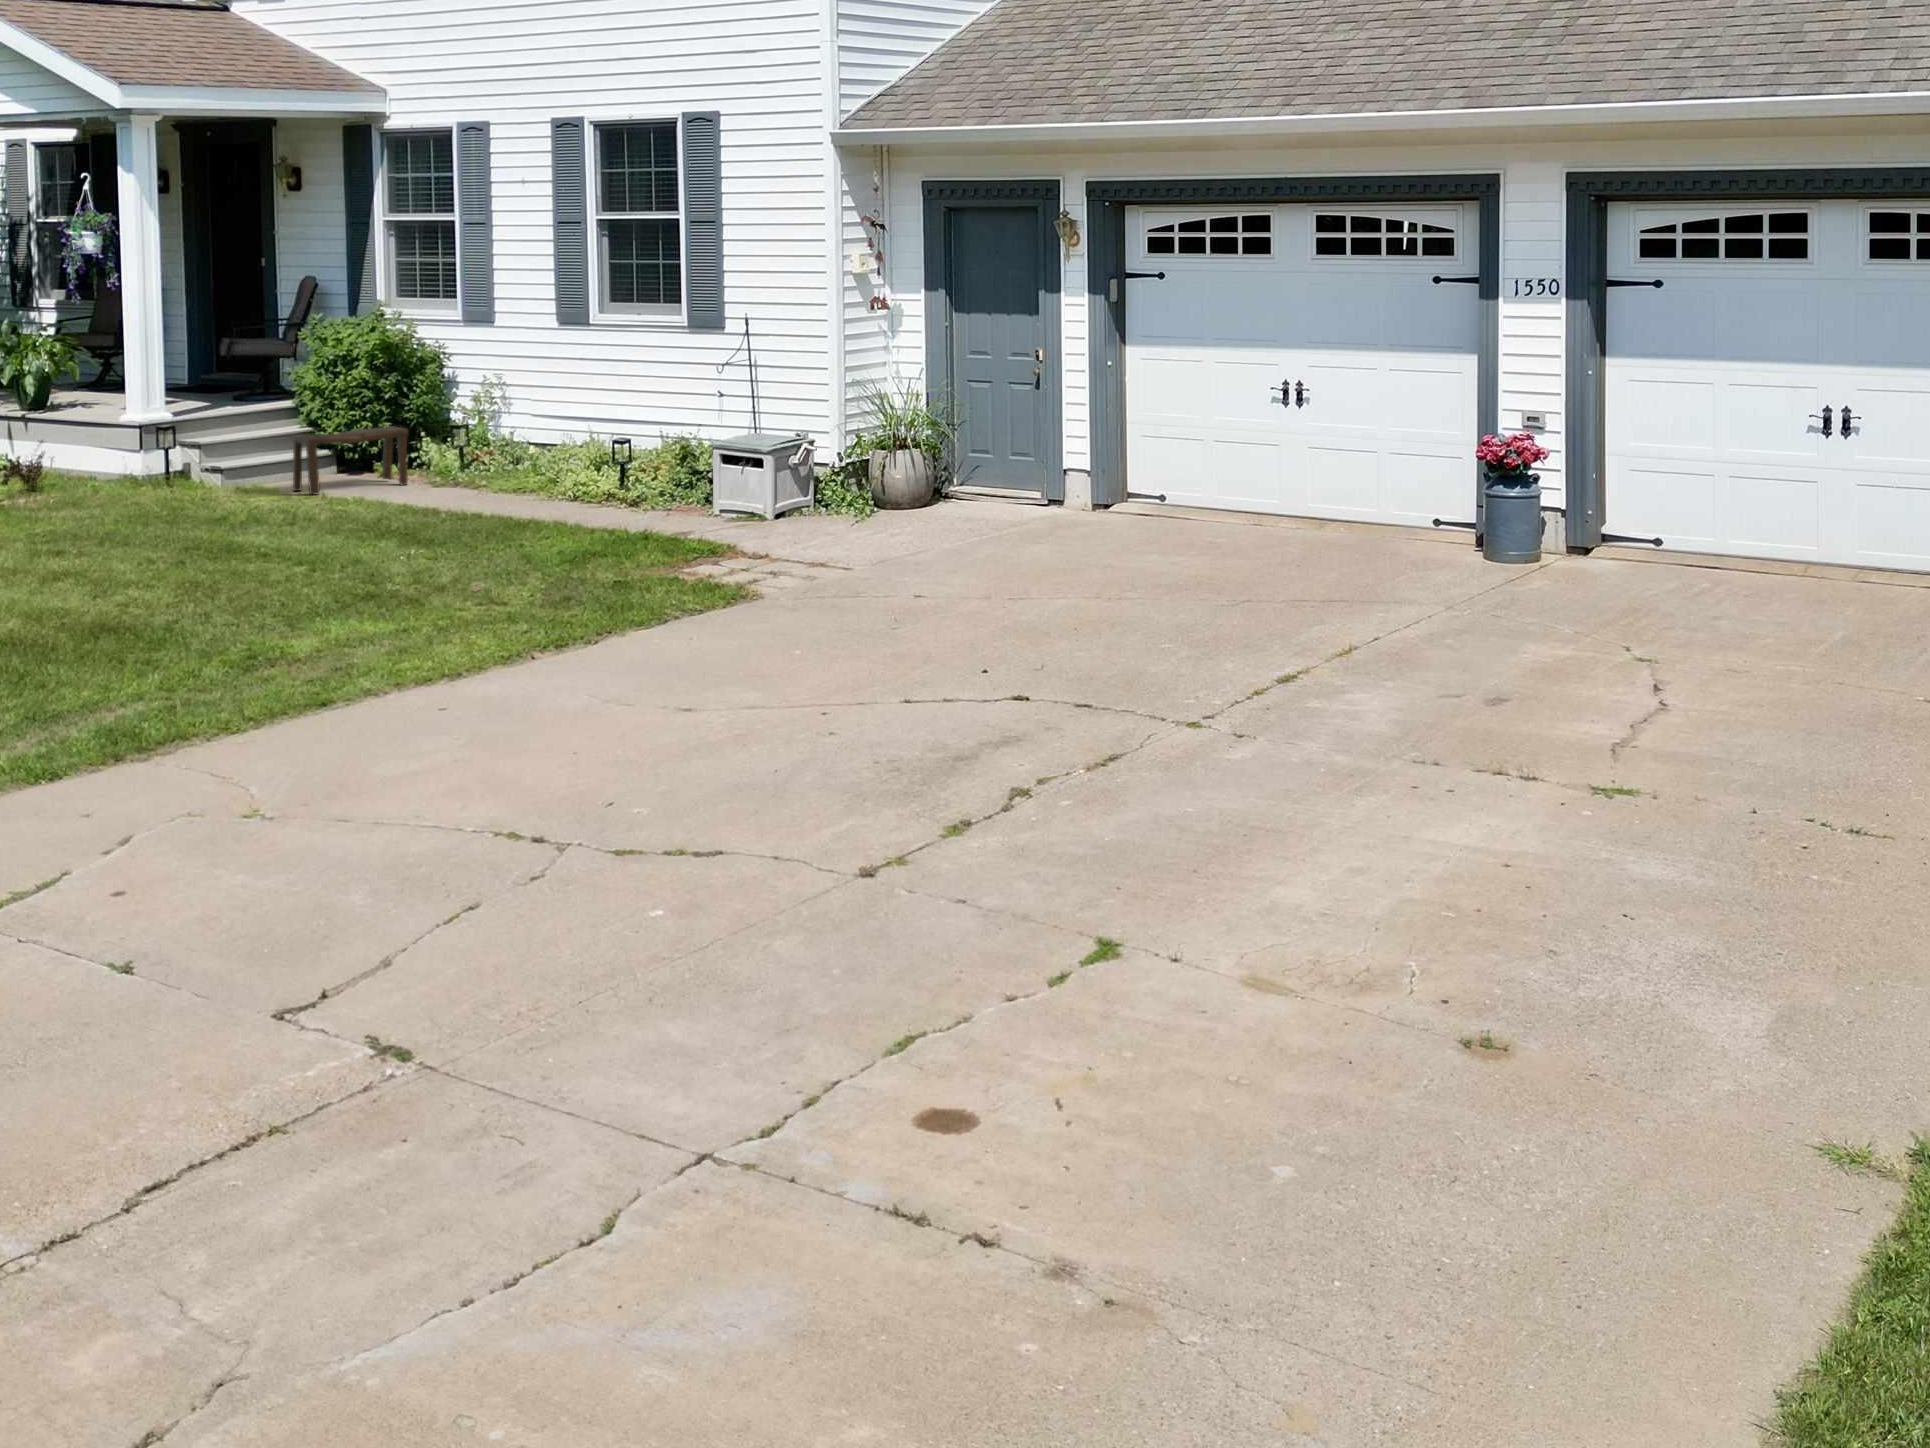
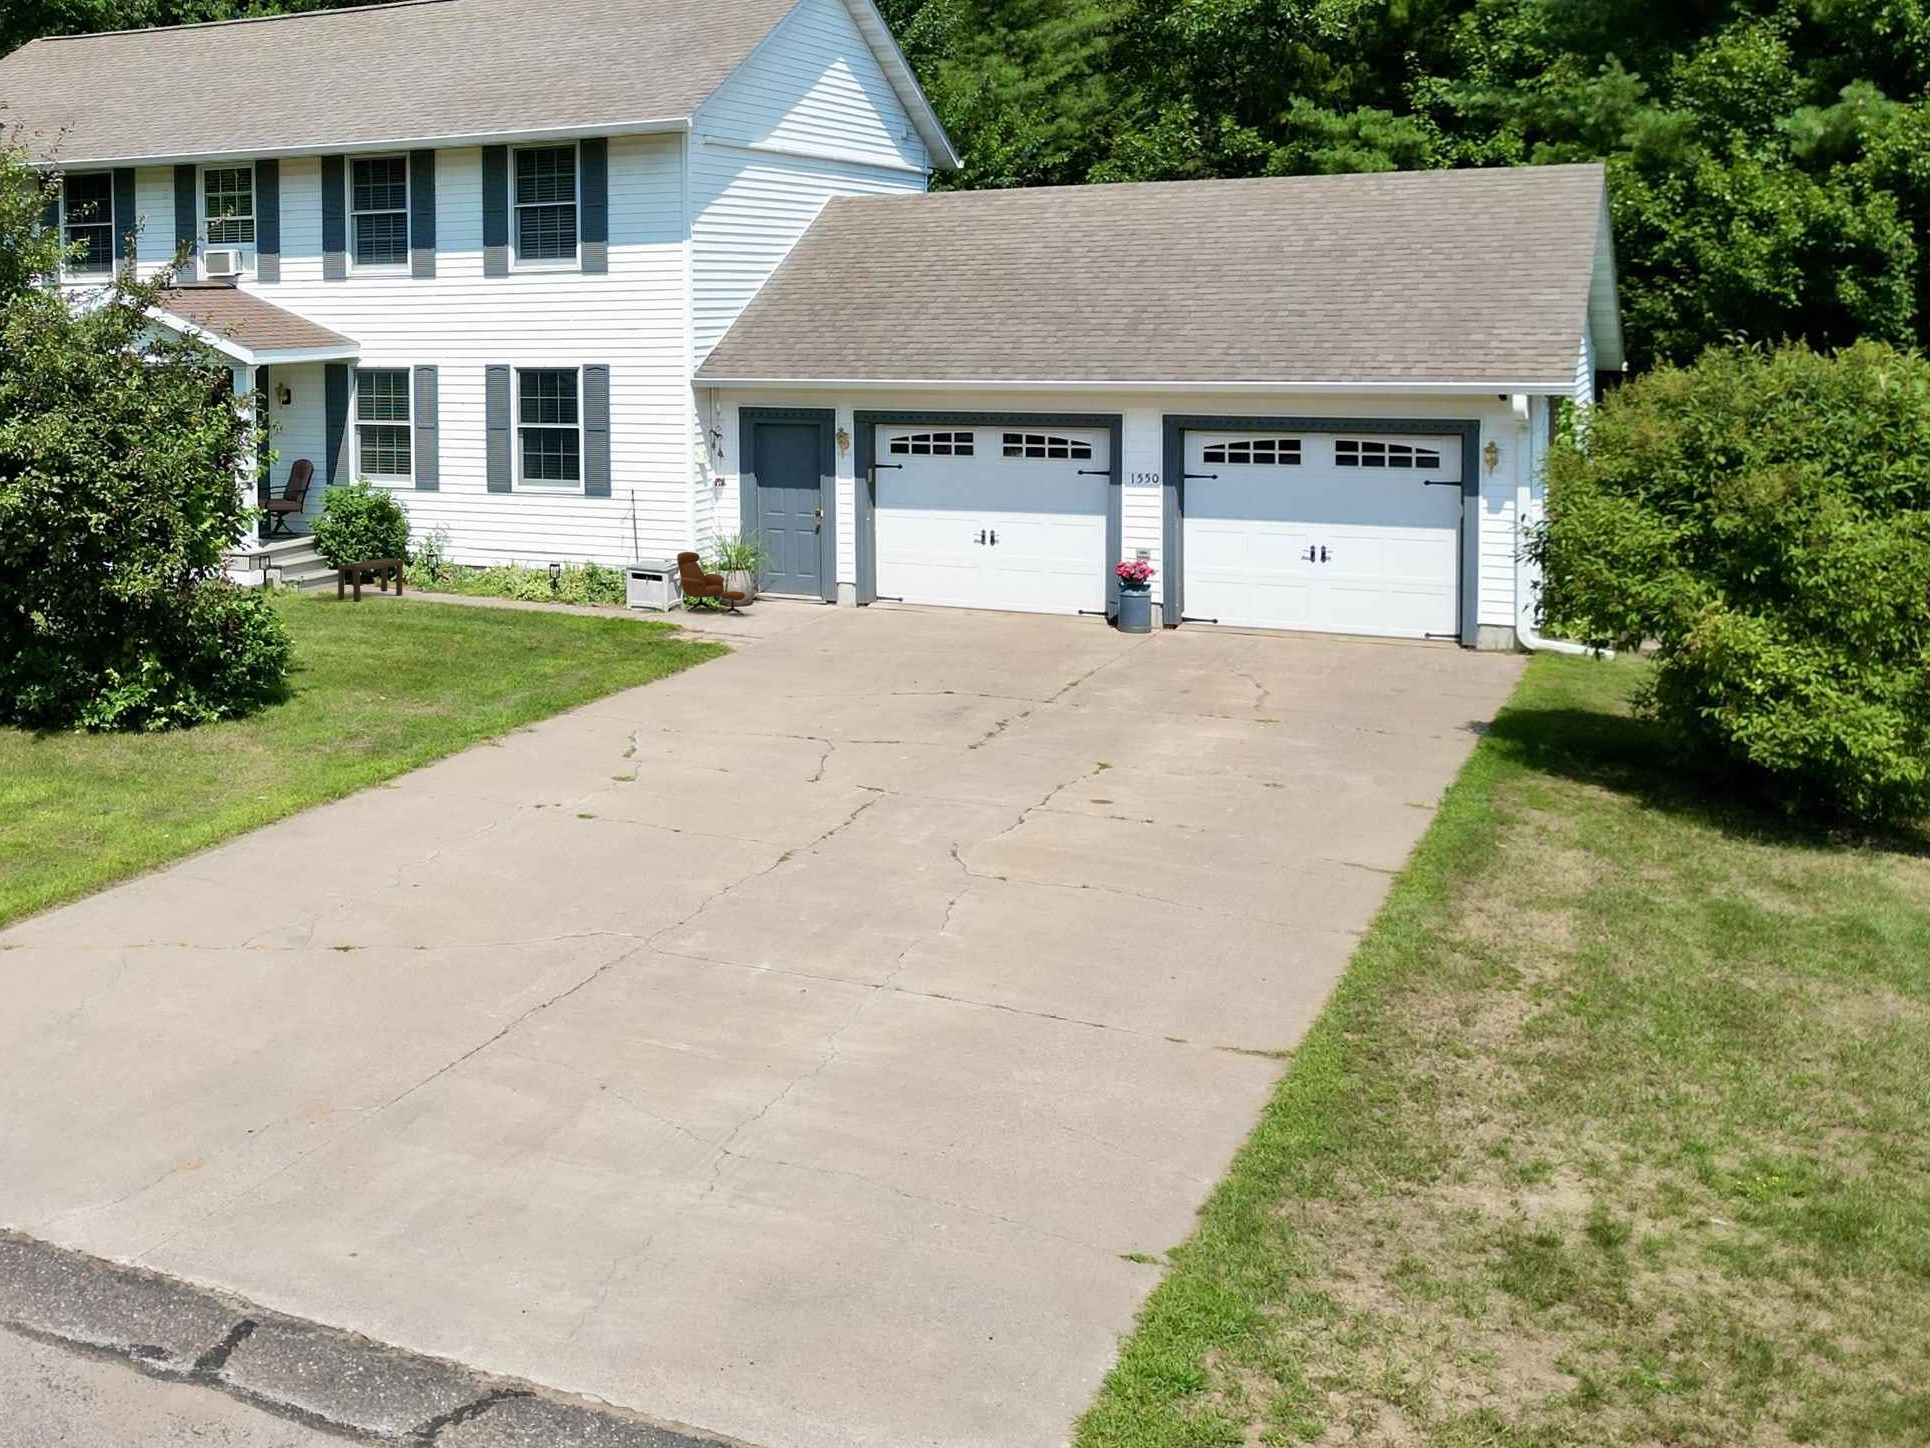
lounge chair: none [793,416,890,523] -> present [677,552,745,615]

